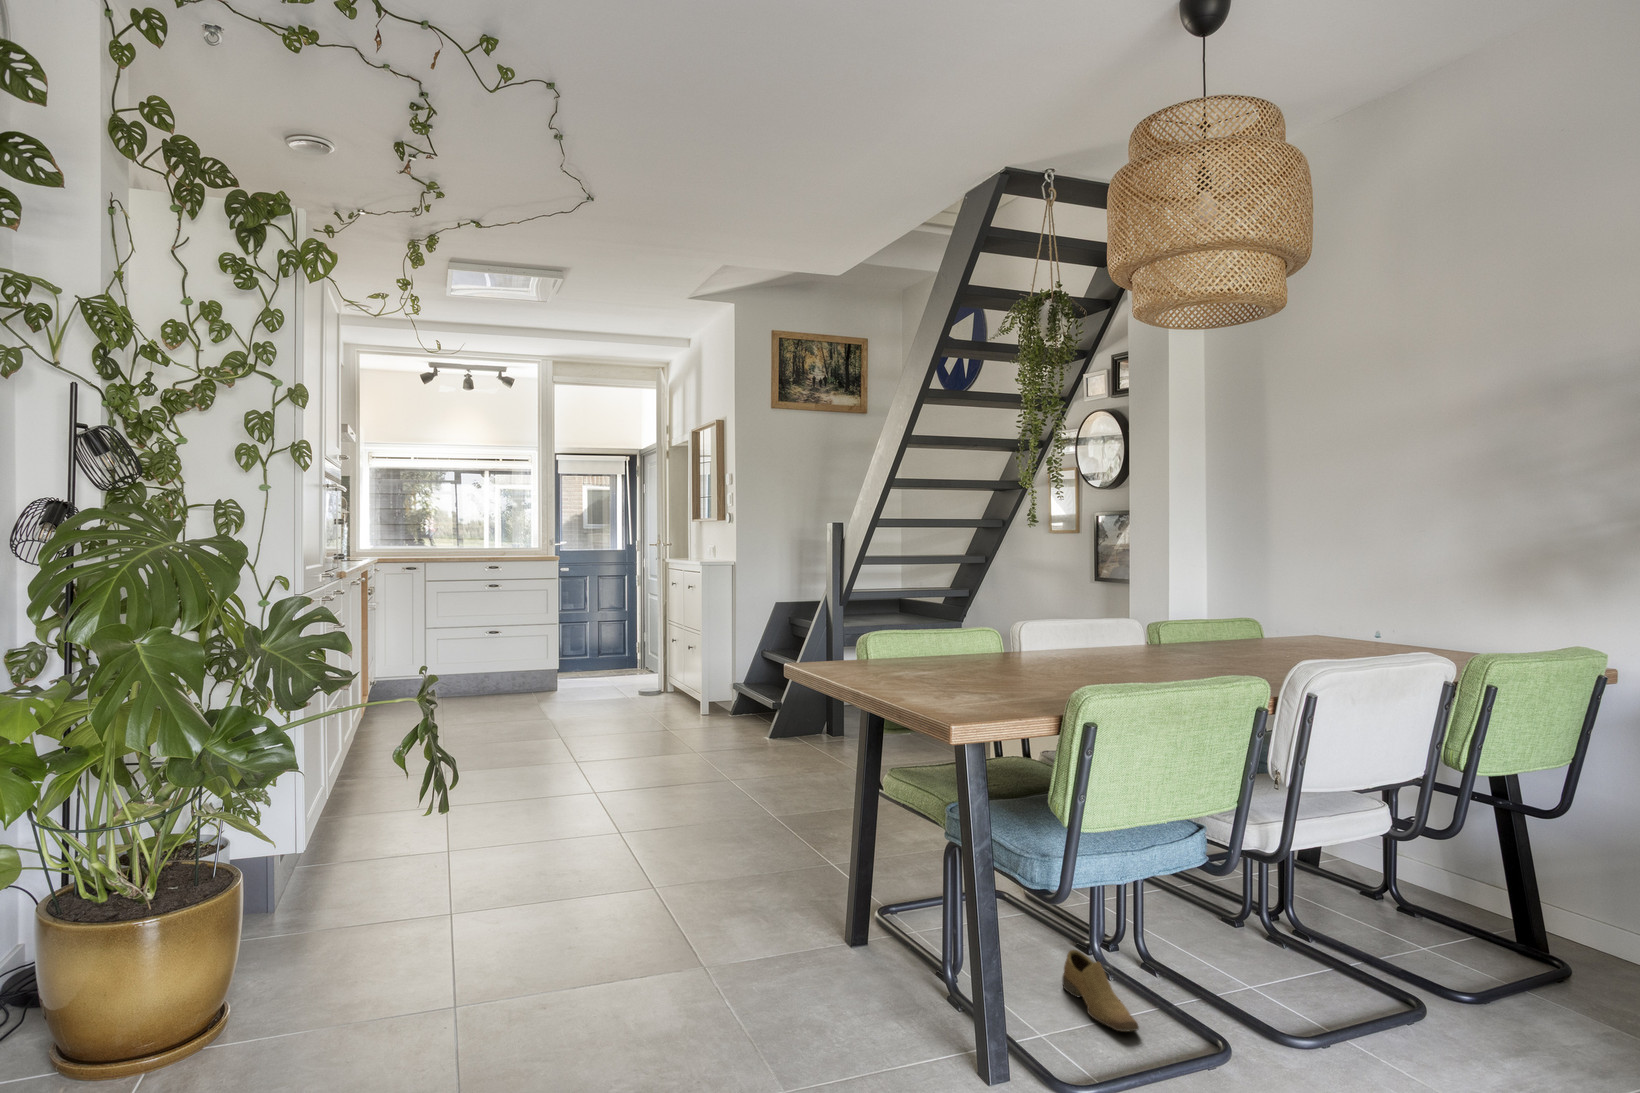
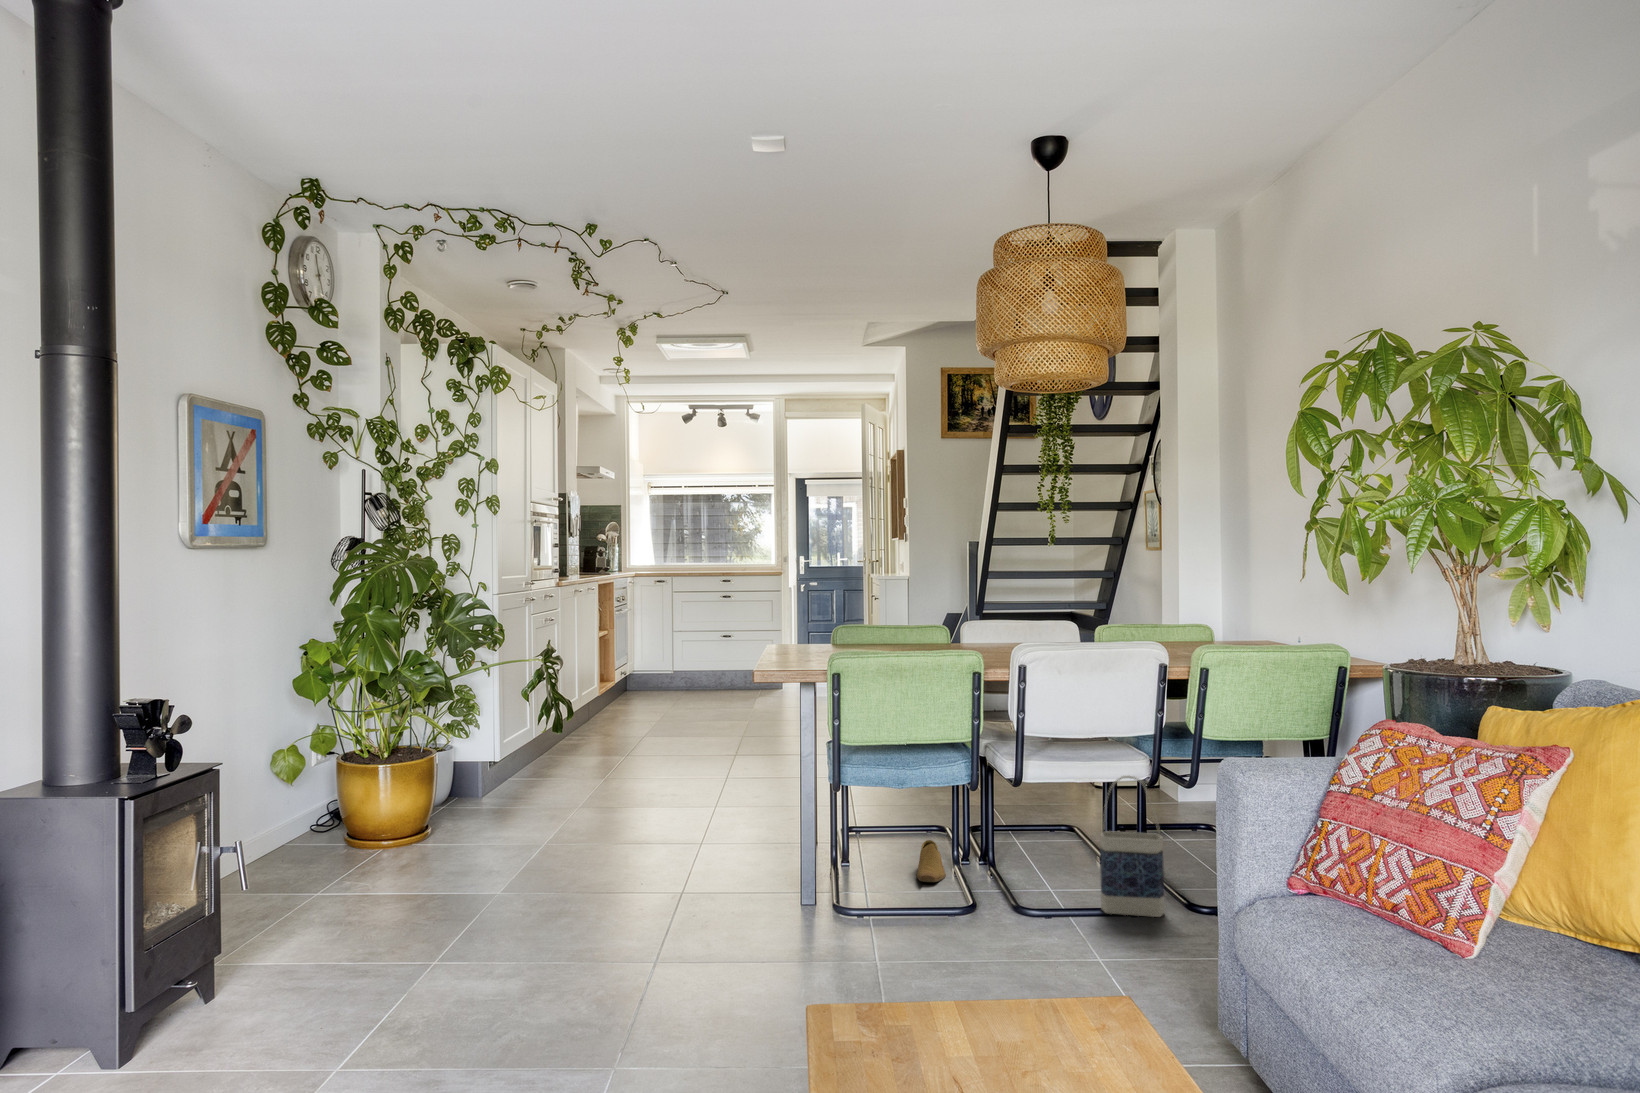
bag: none [1405,865,1504,1069] -> present [1100,775,1165,917]

